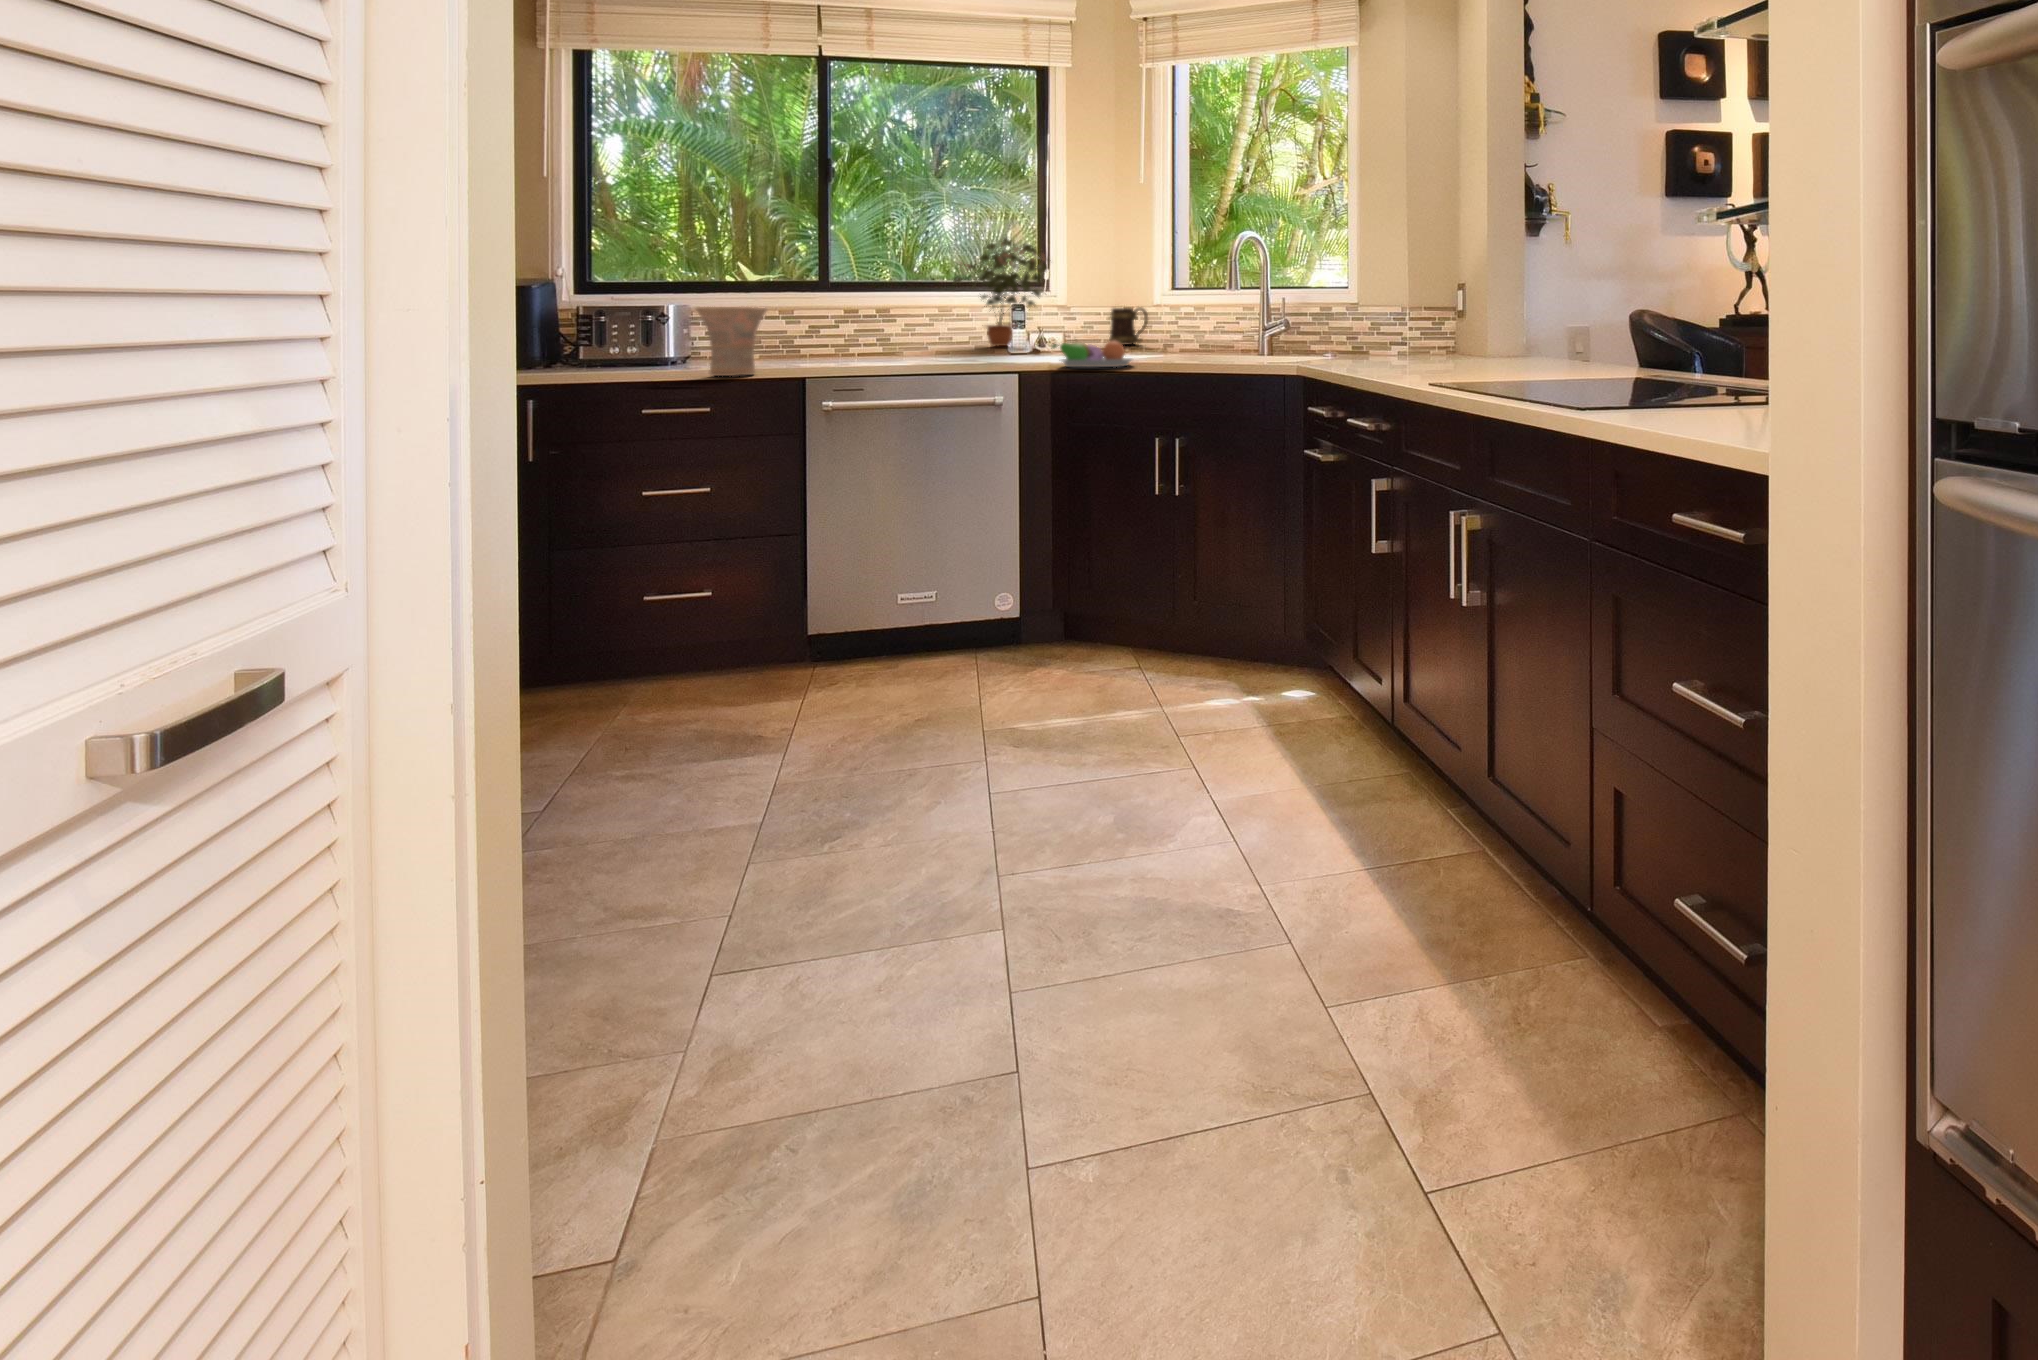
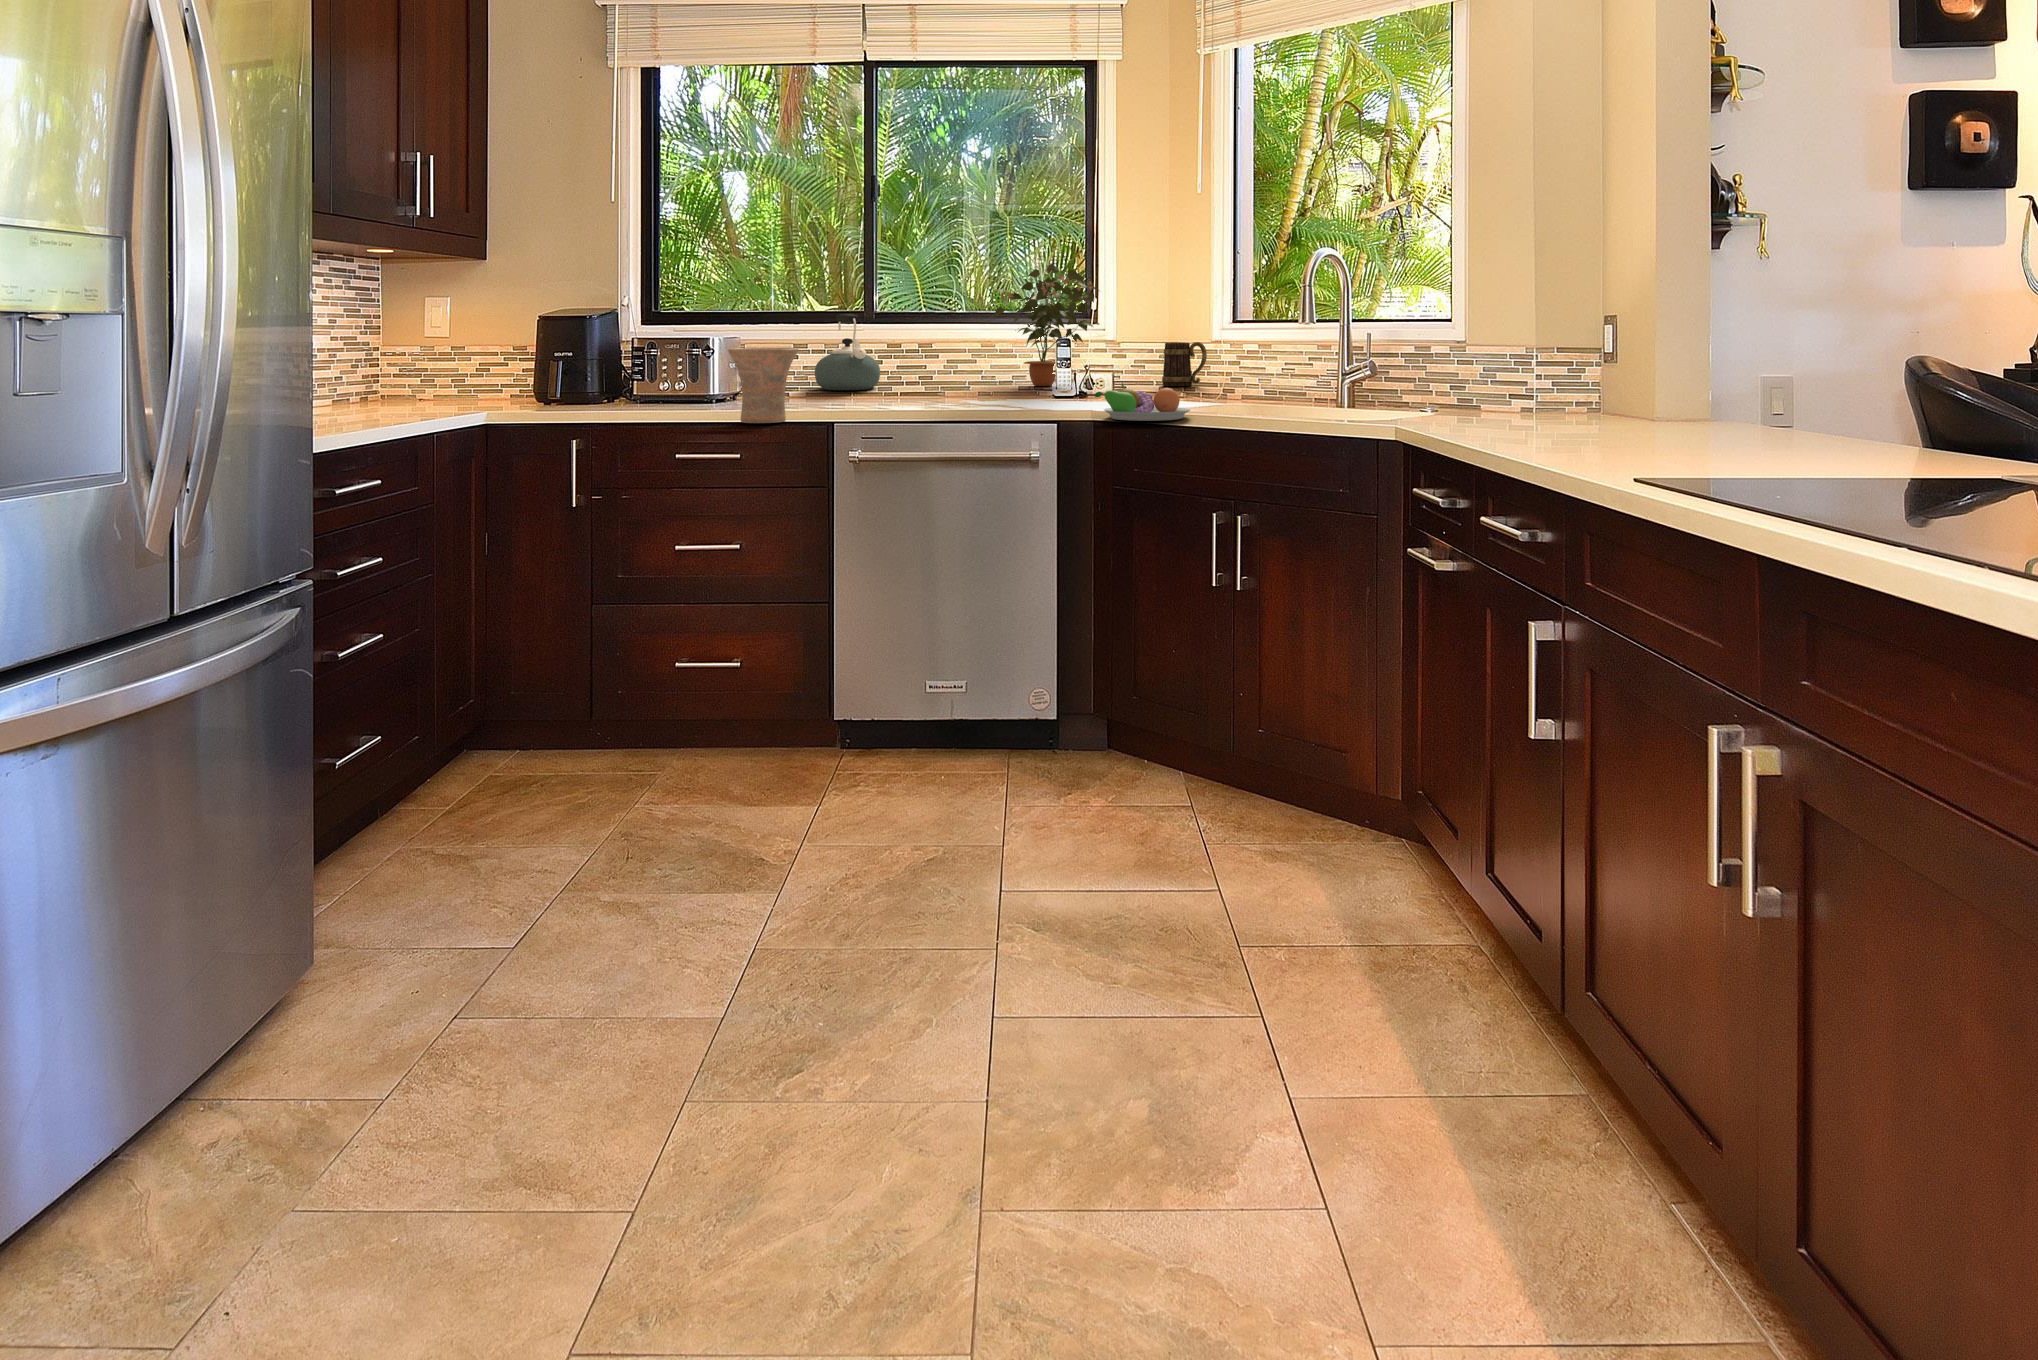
kettle: none [773,281,841,352] -> present [815,314,880,390]

